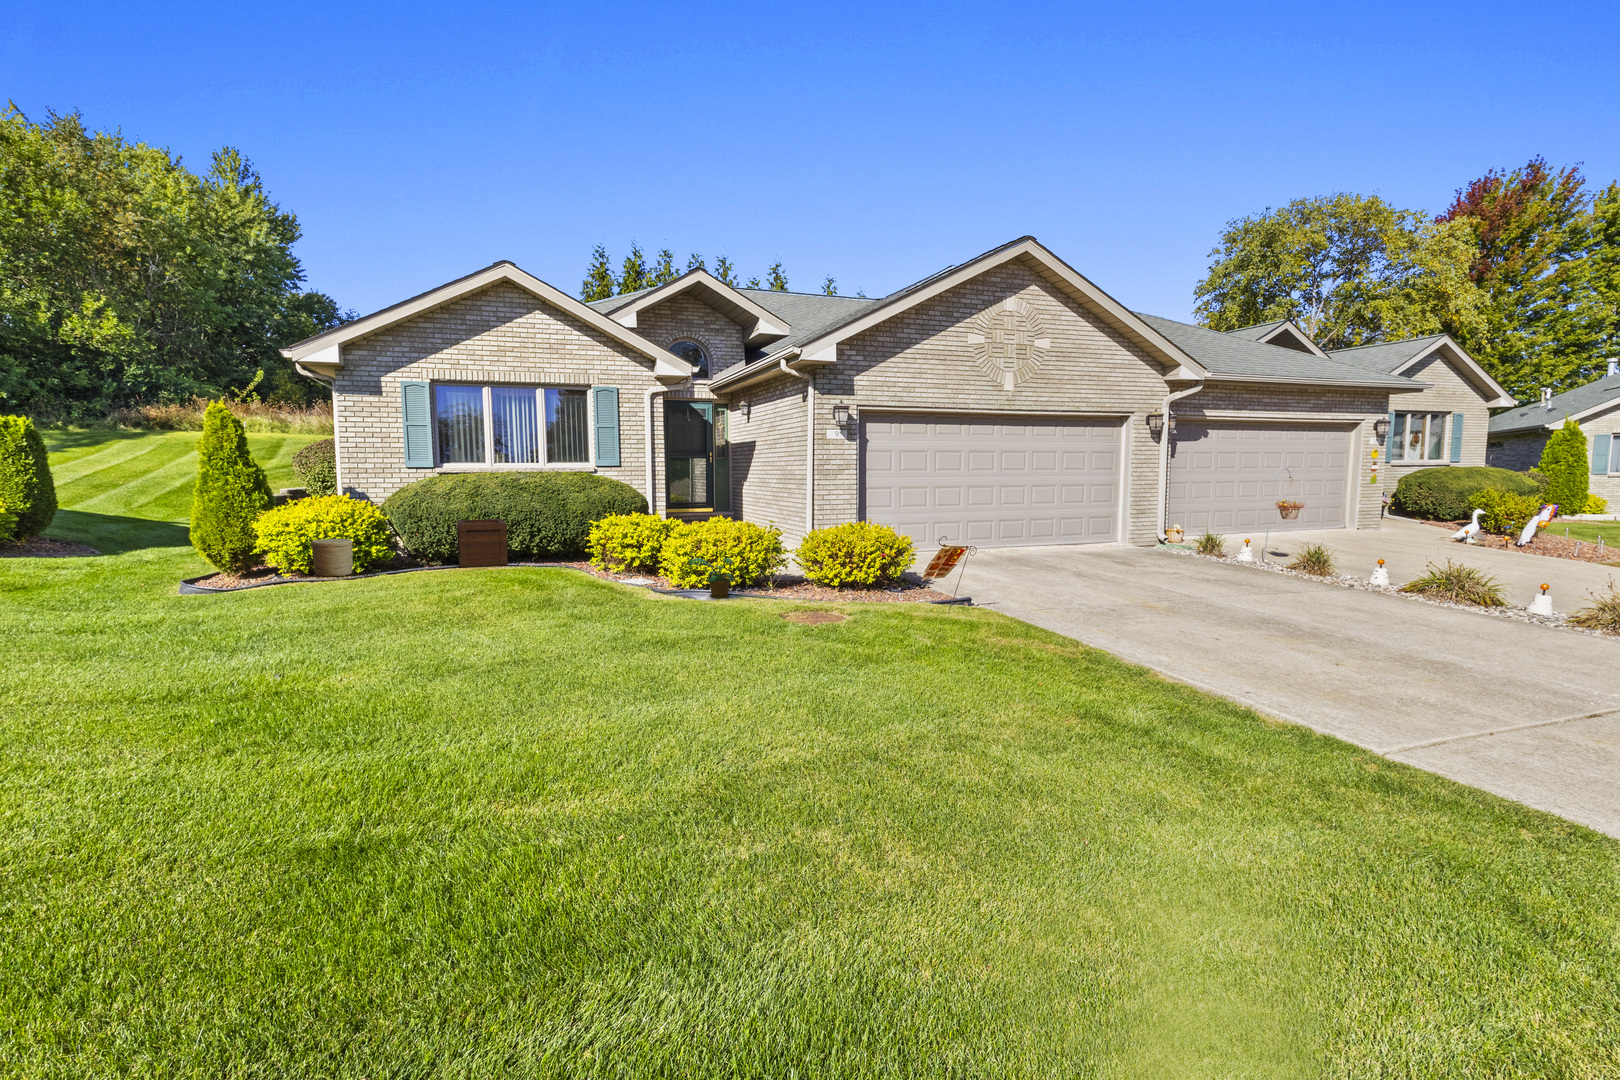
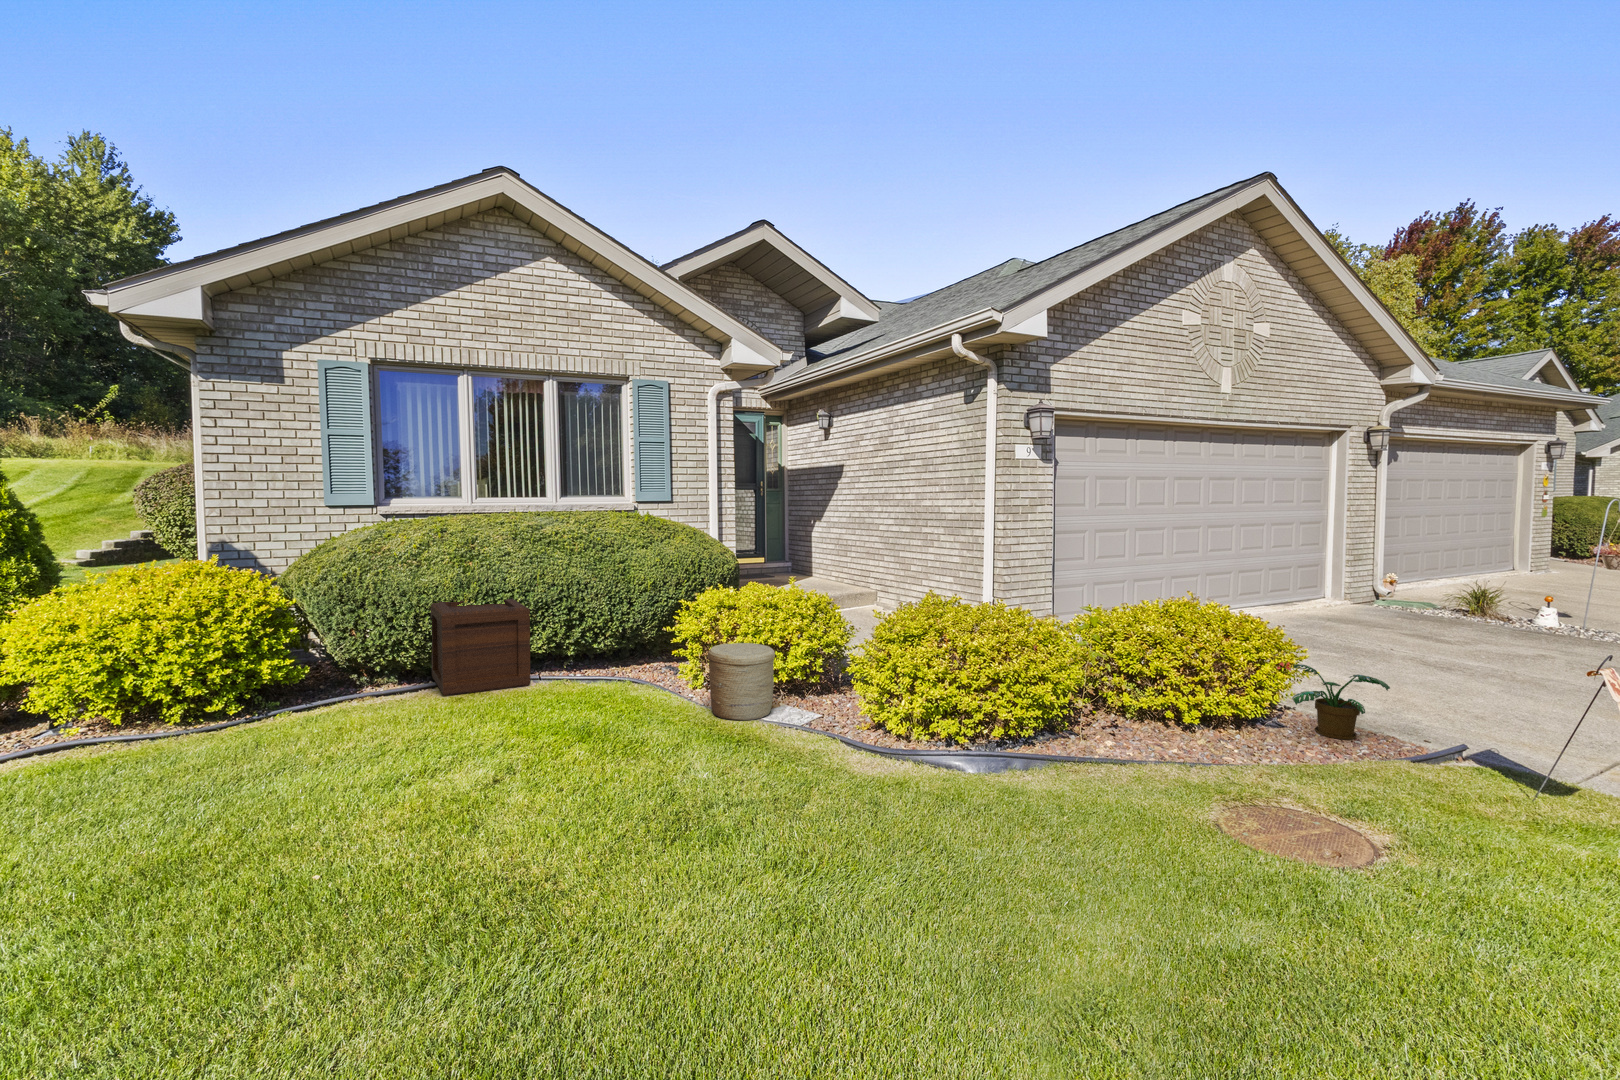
woven basket: present [311,539,353,577] -> present [708,643,775,720]
potted plant: present [689,558,733,598] -> present [1291,664,1390,740]

